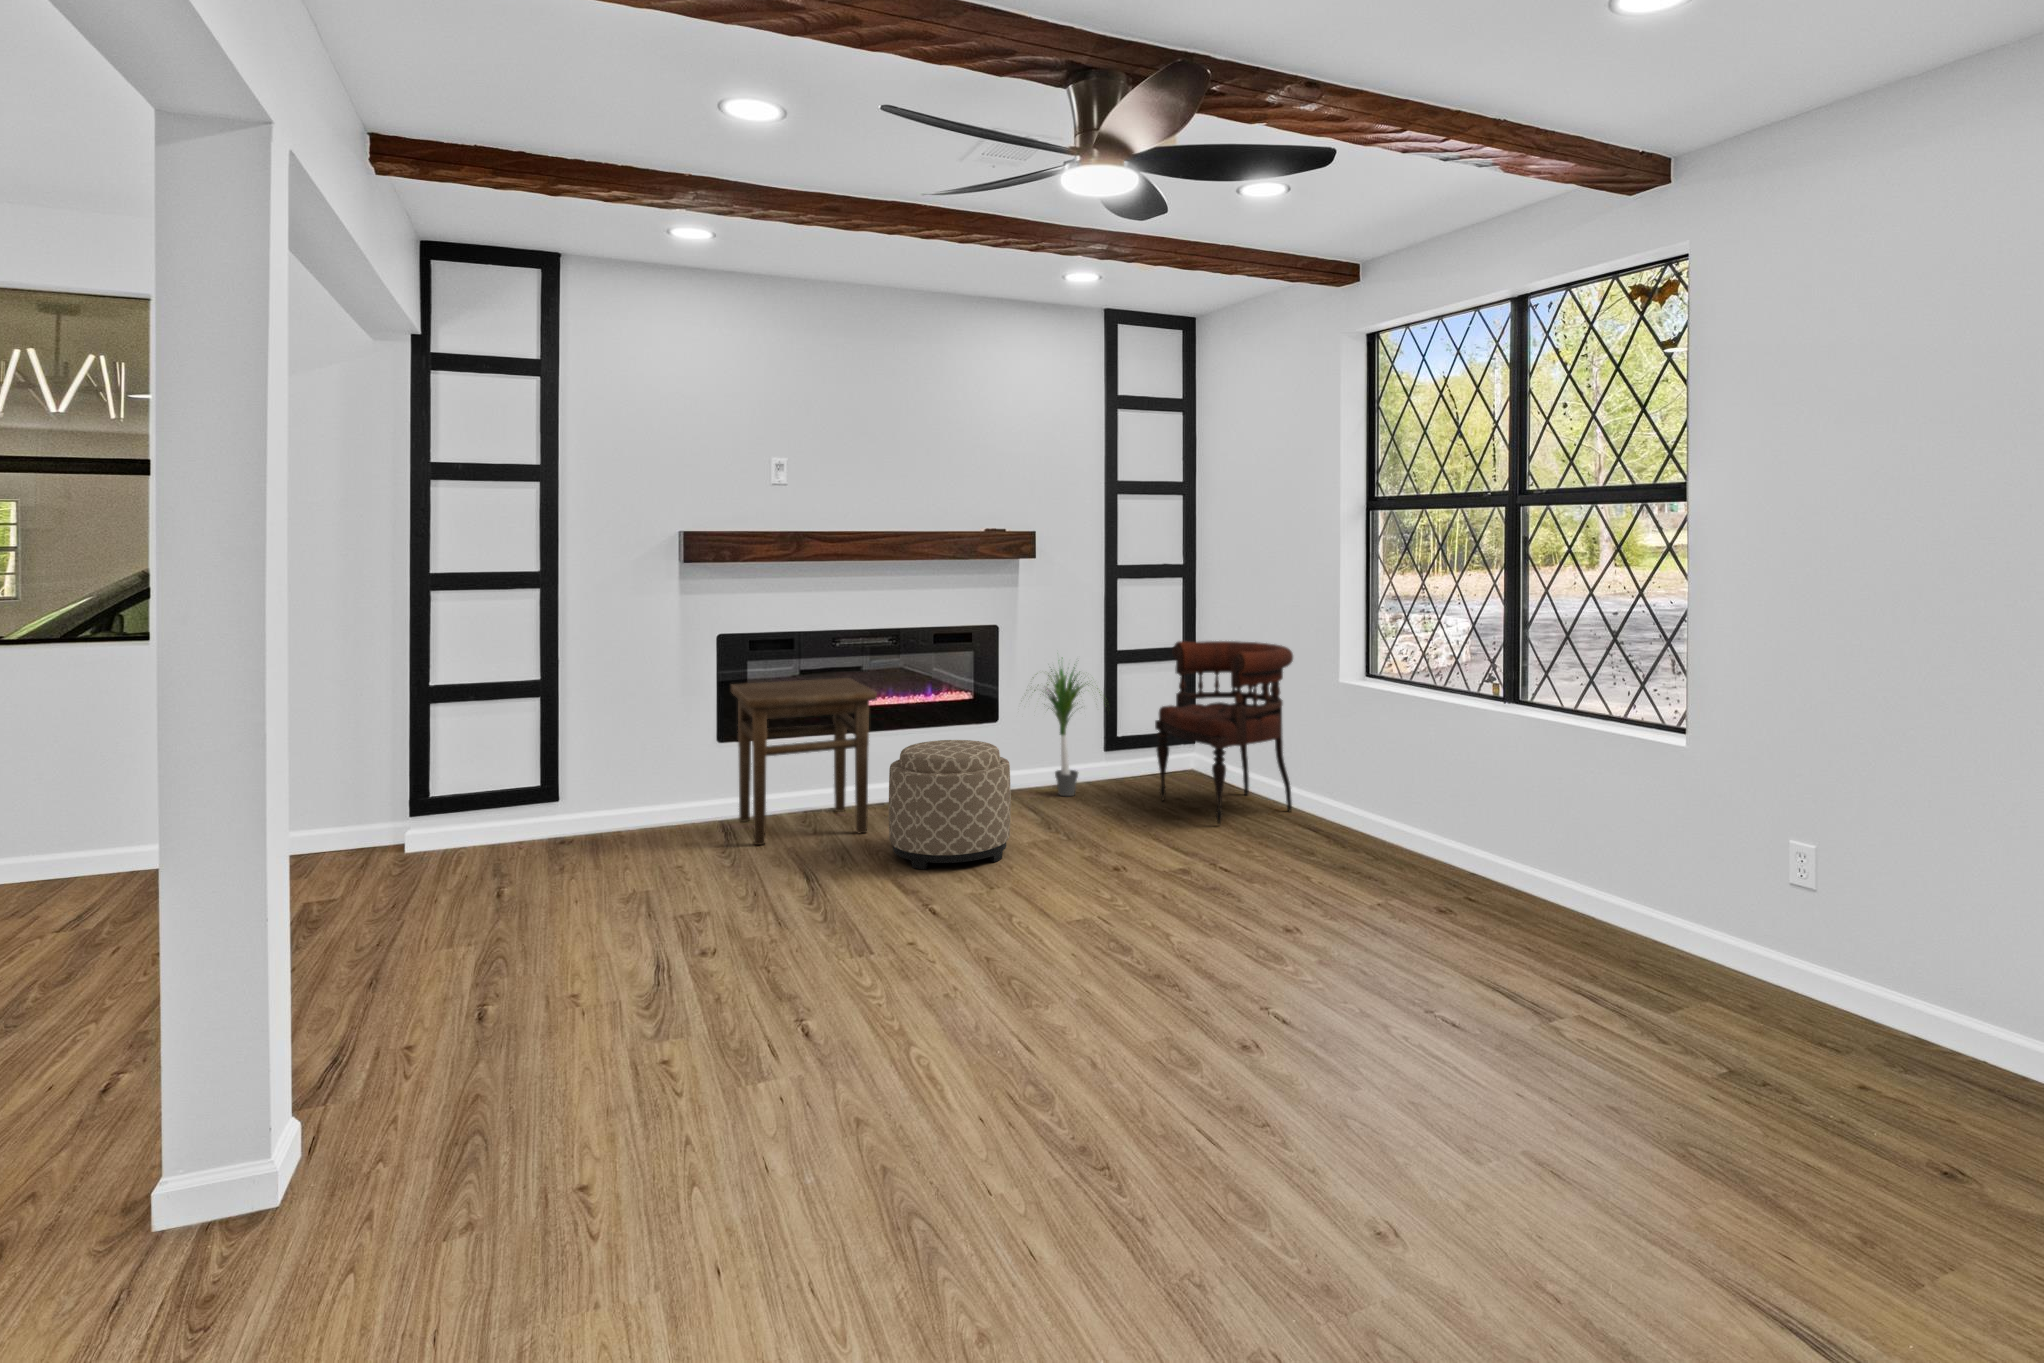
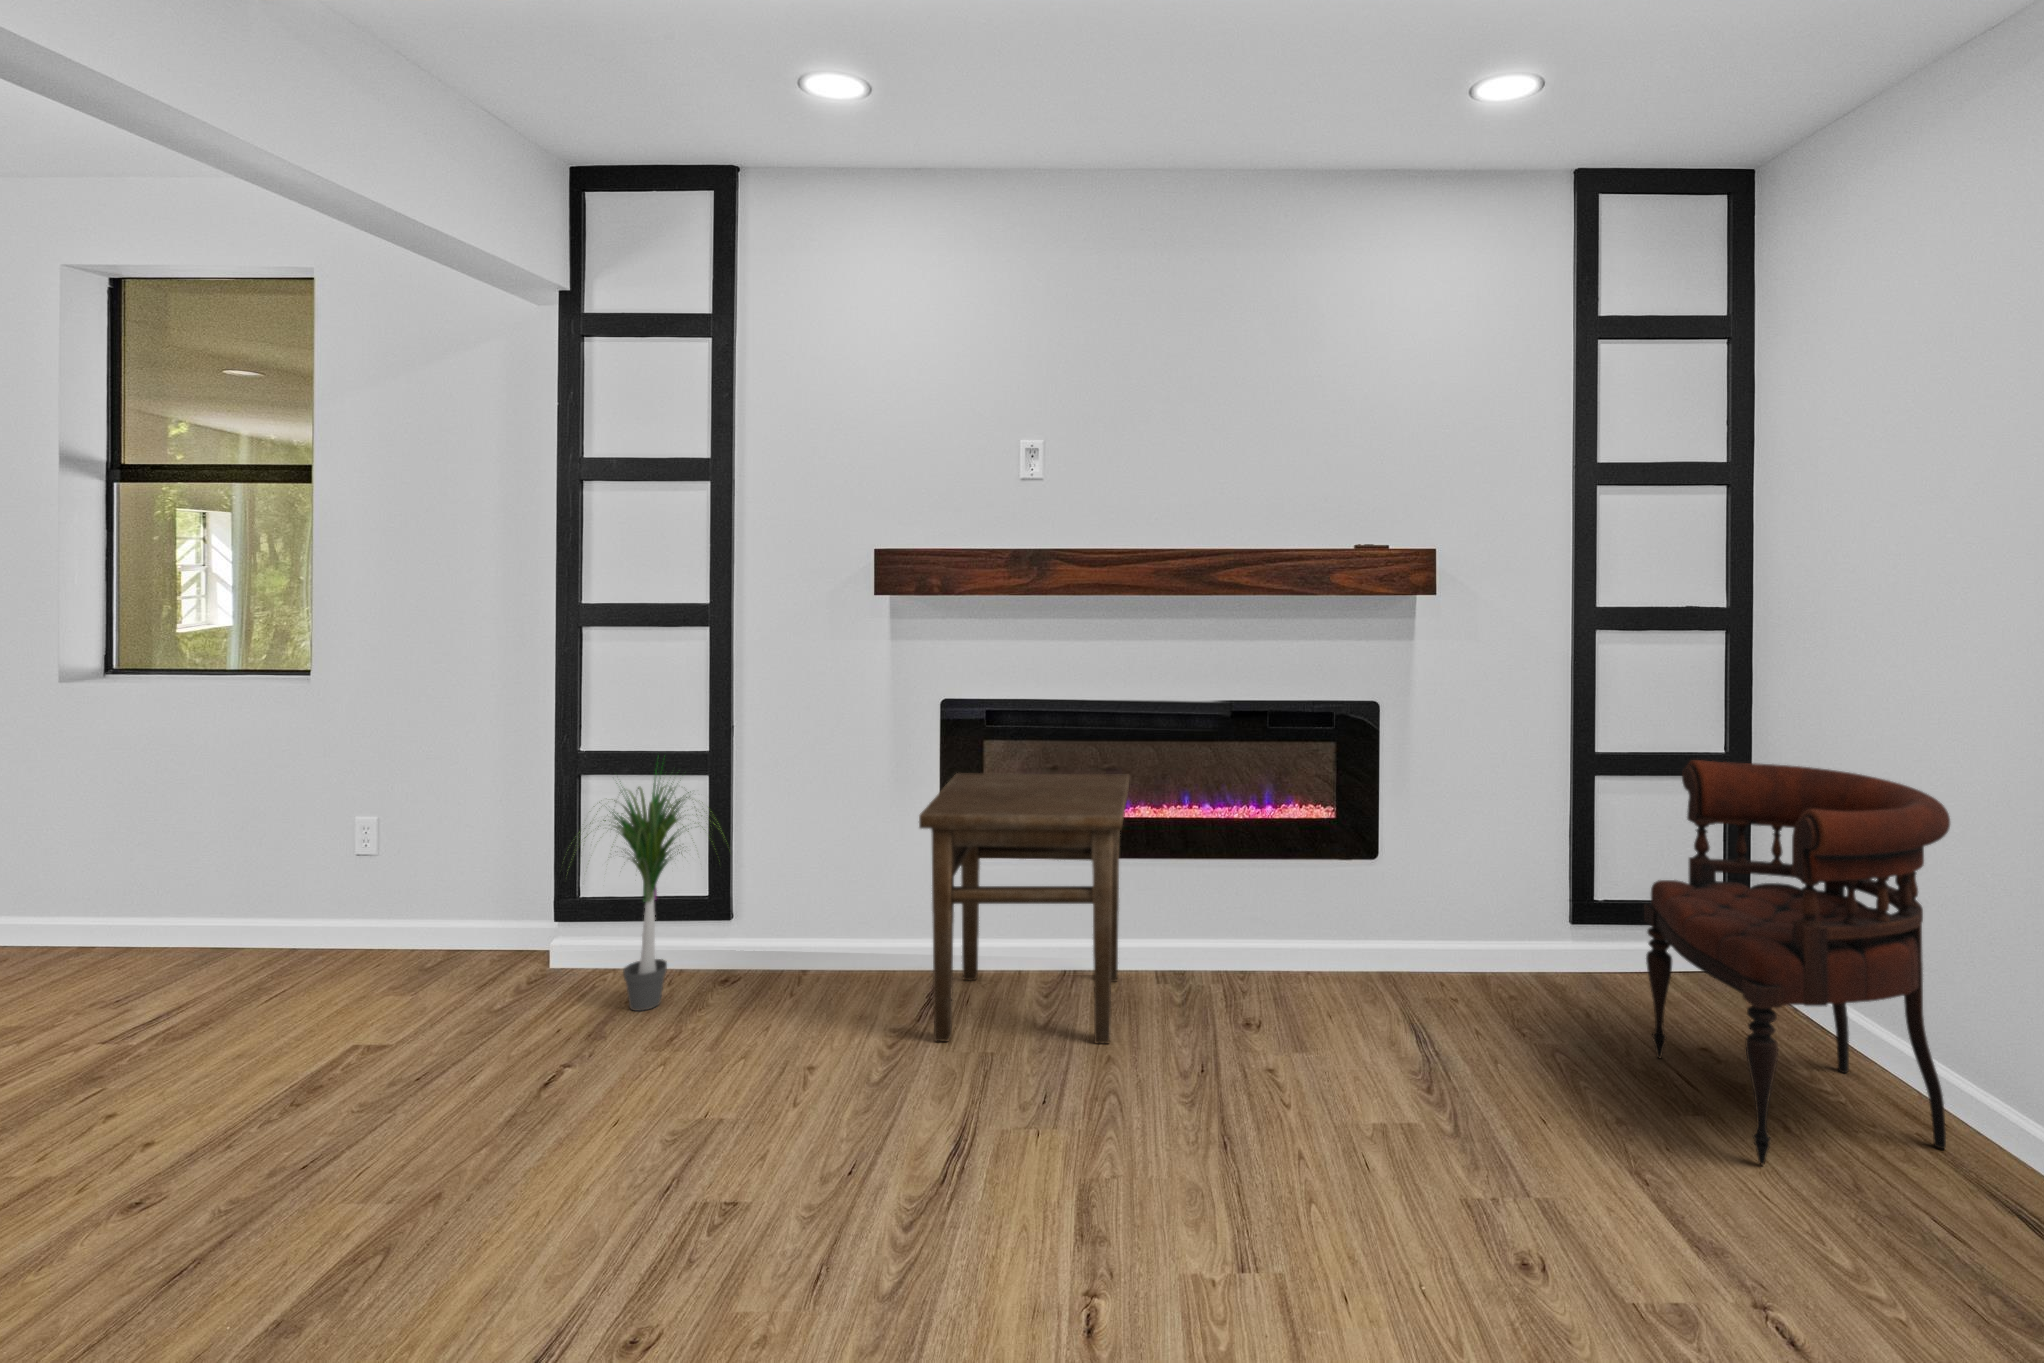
potted plant: present [1034,658,1101,796] -> present [574,764,721,1011]
ottoman: present [889,740,1011,869] -> none [1091,918,1308,1181]

